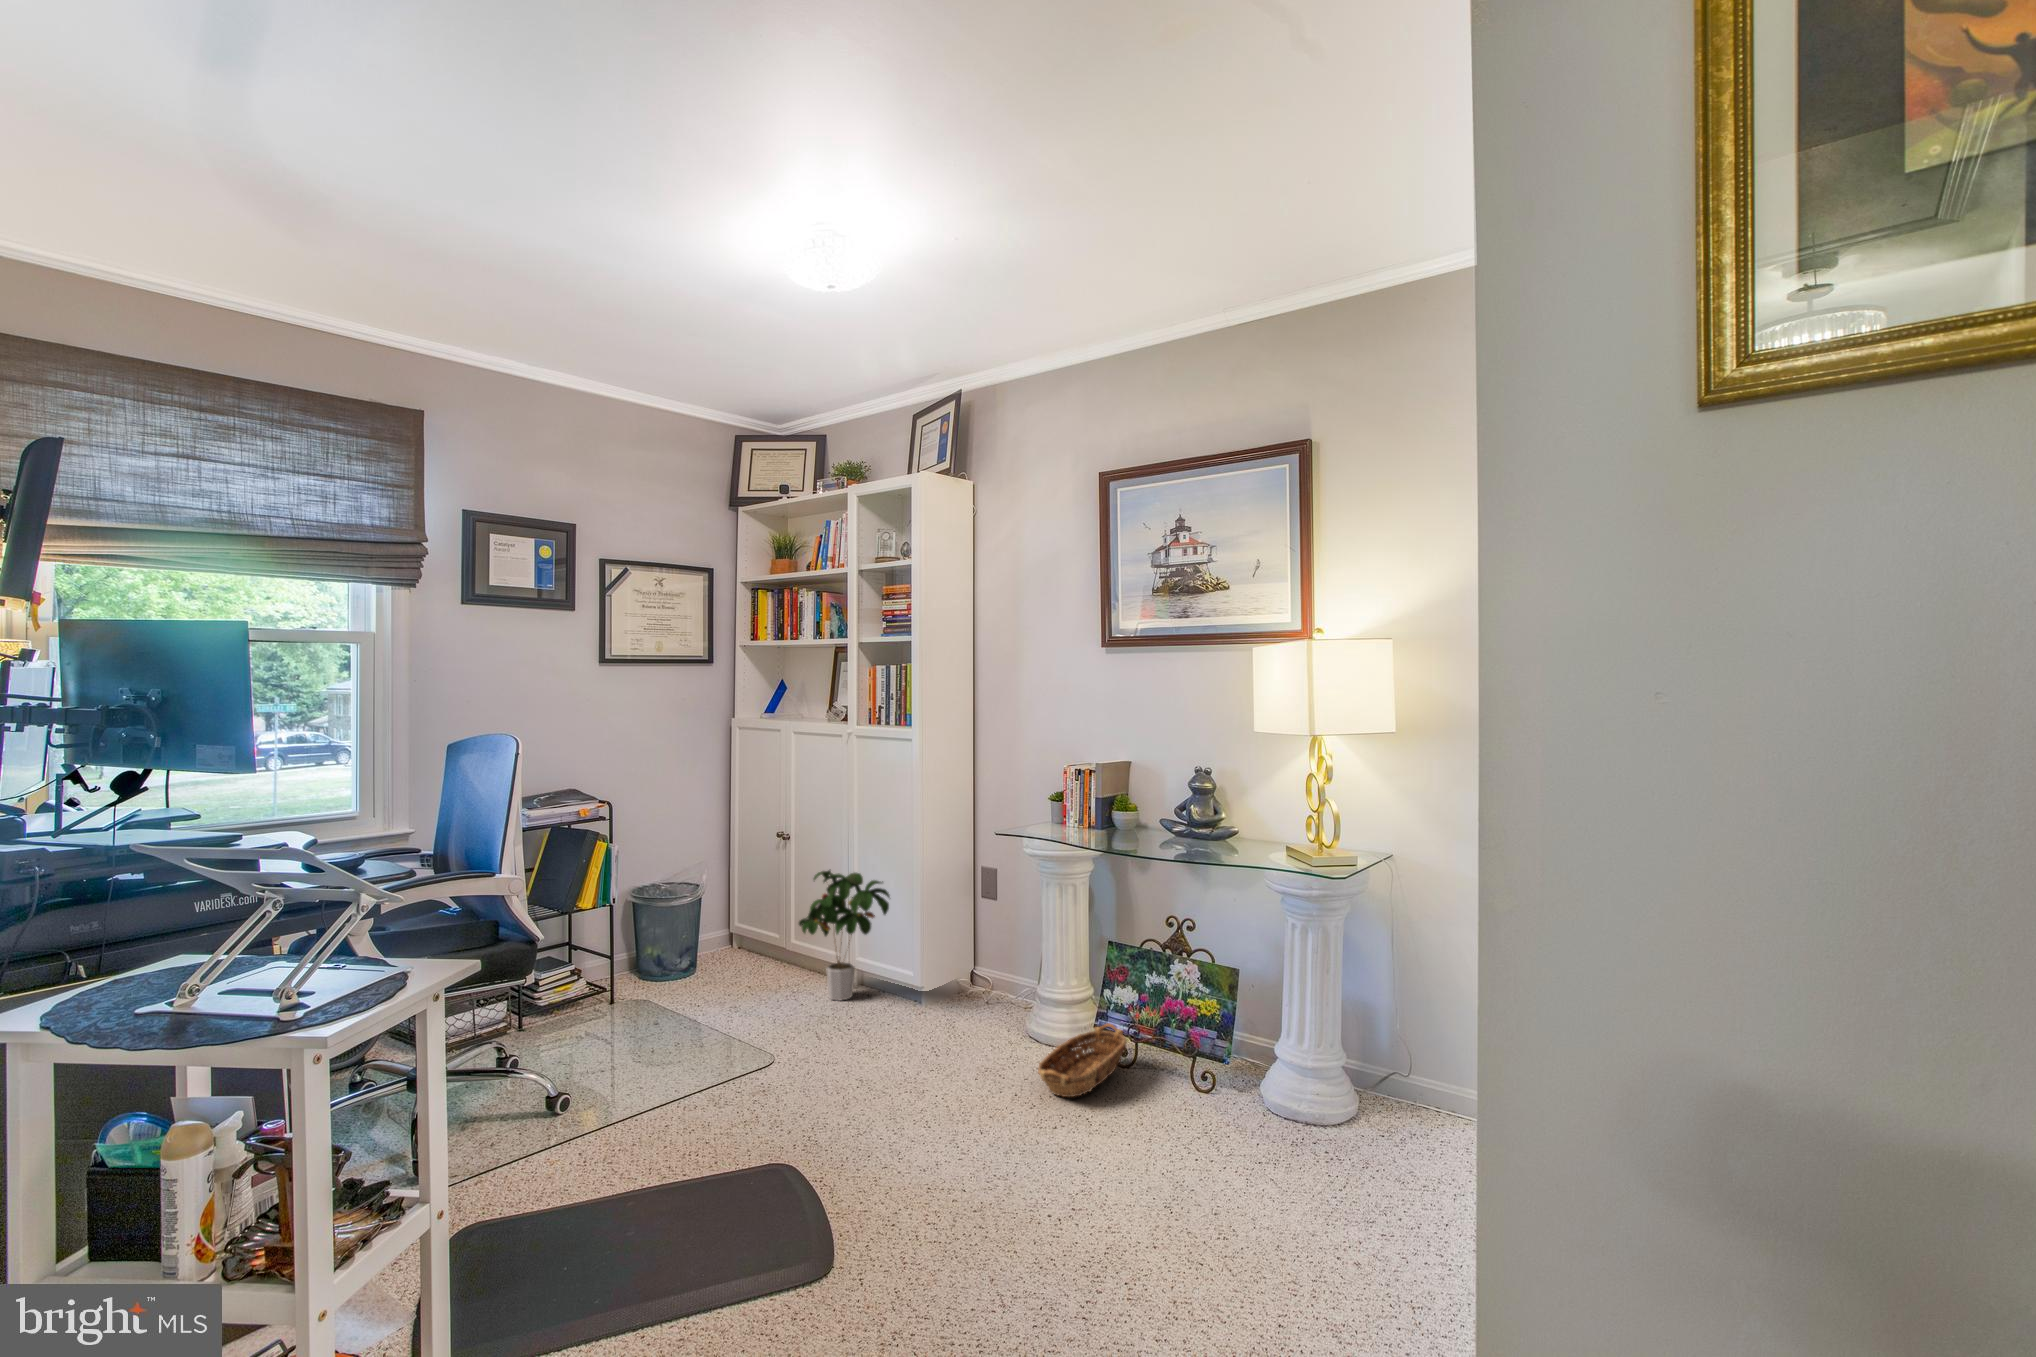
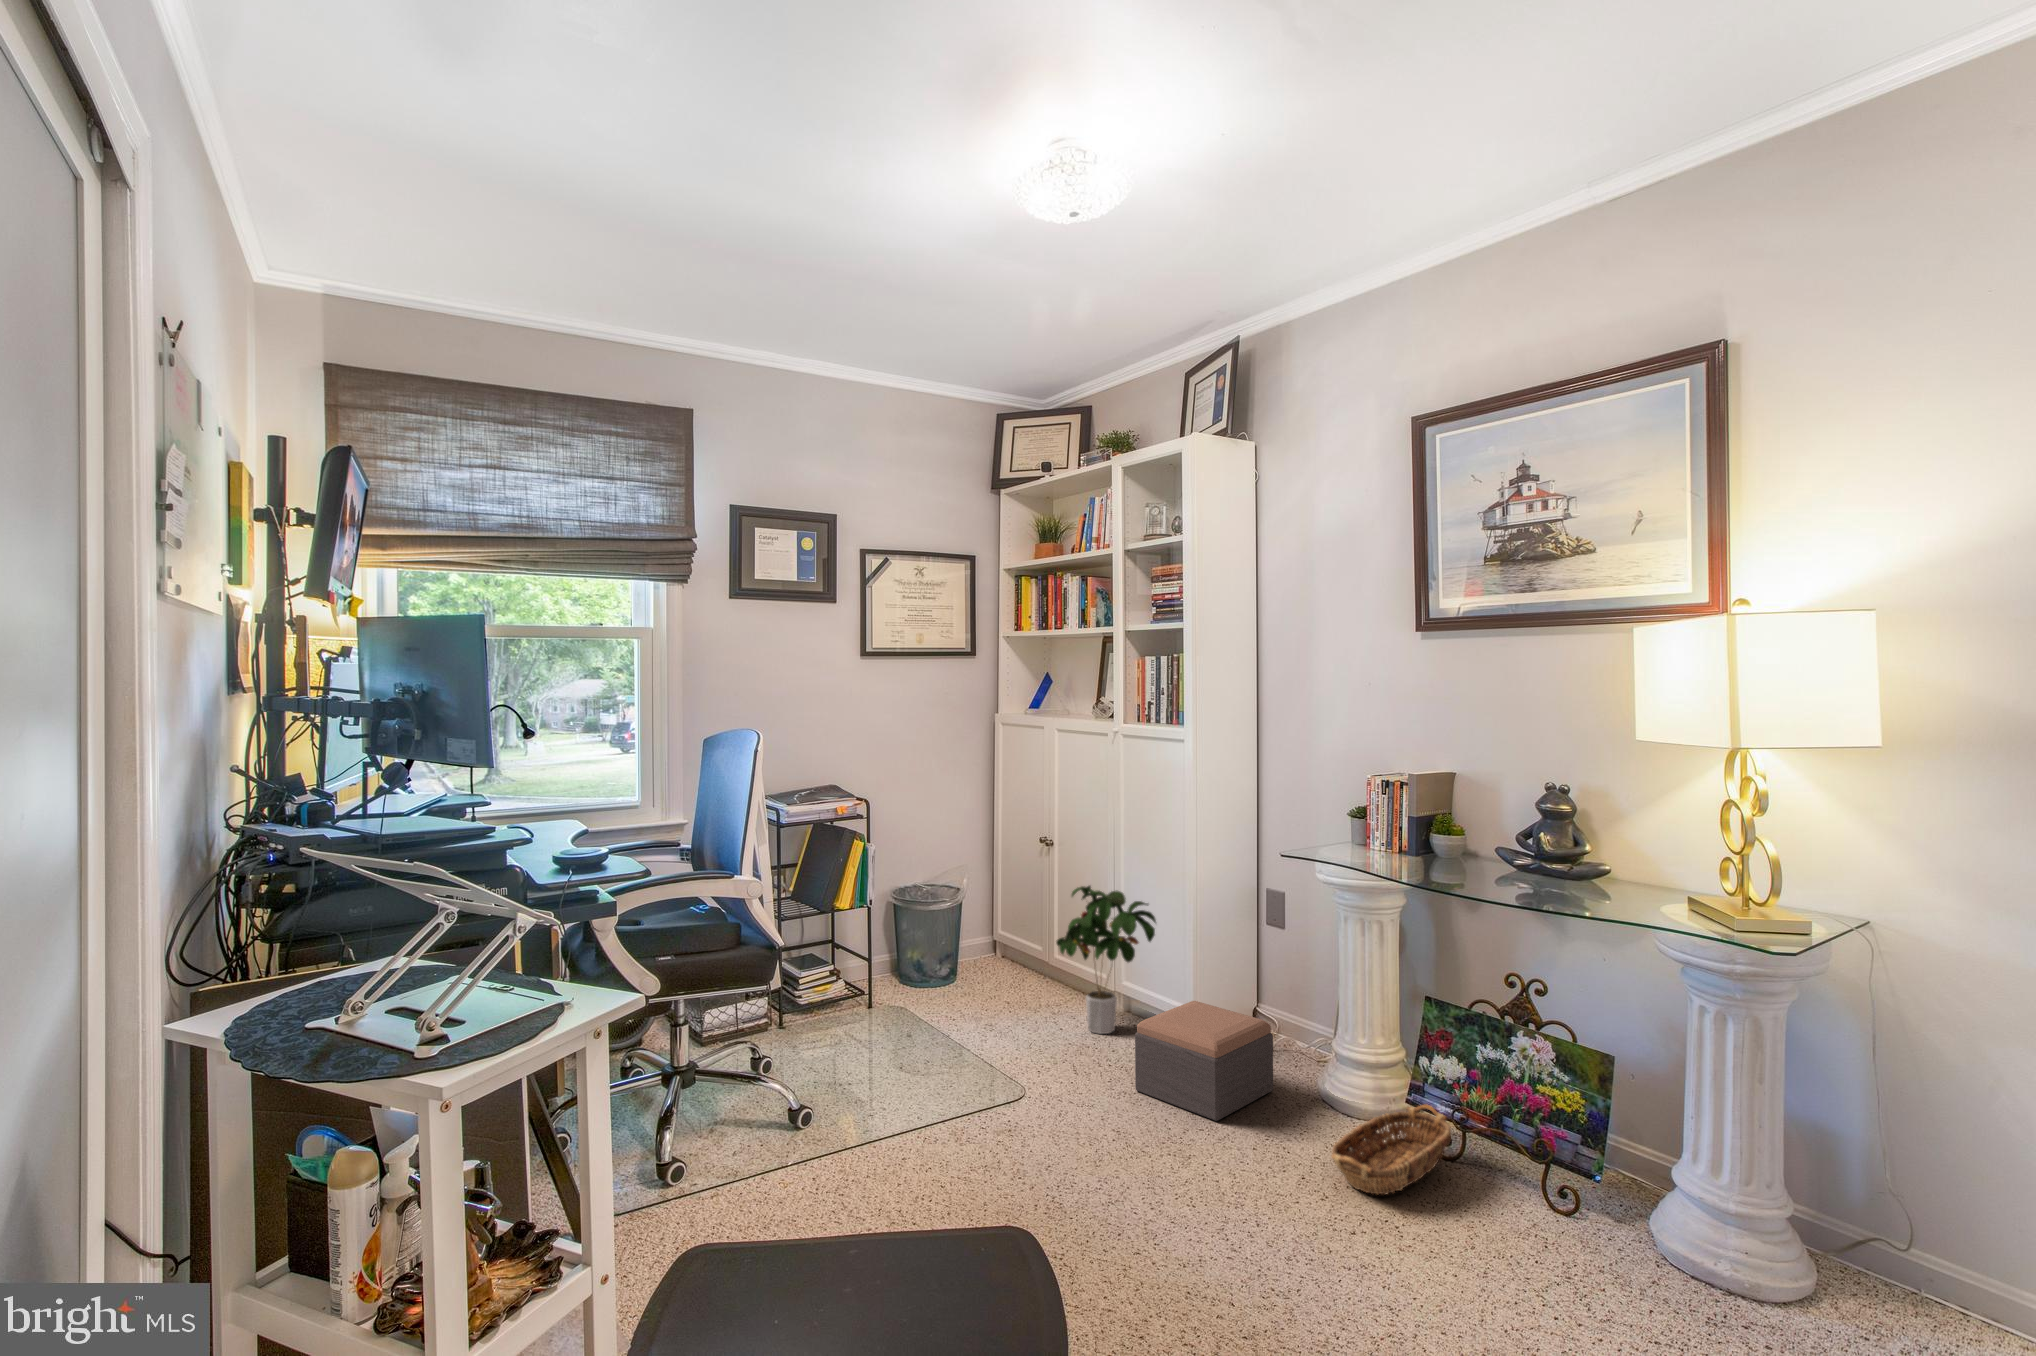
footstool: none [874,962,990,1059] -> present [1135,1001,1273,1121]

